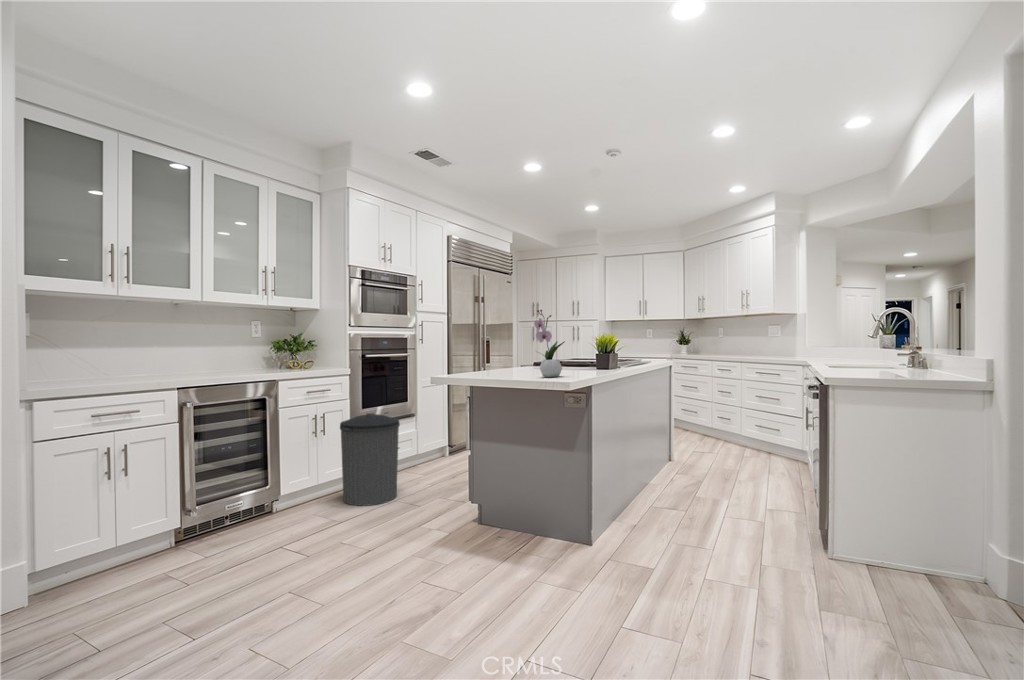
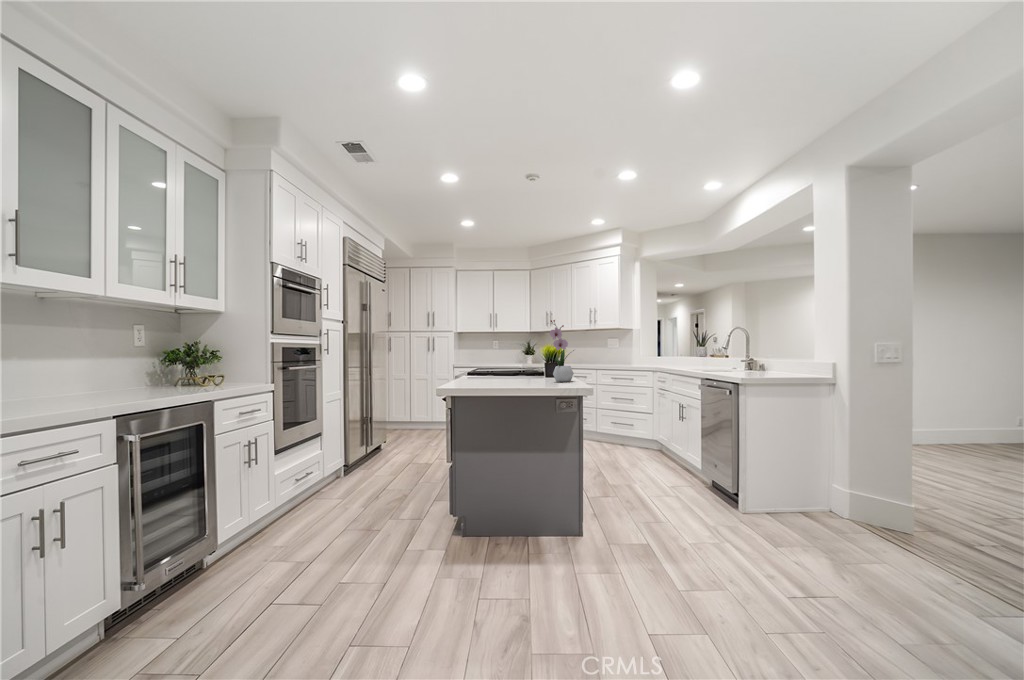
trash can: present [340,413,400,506] -> none [275,435,346,545]

